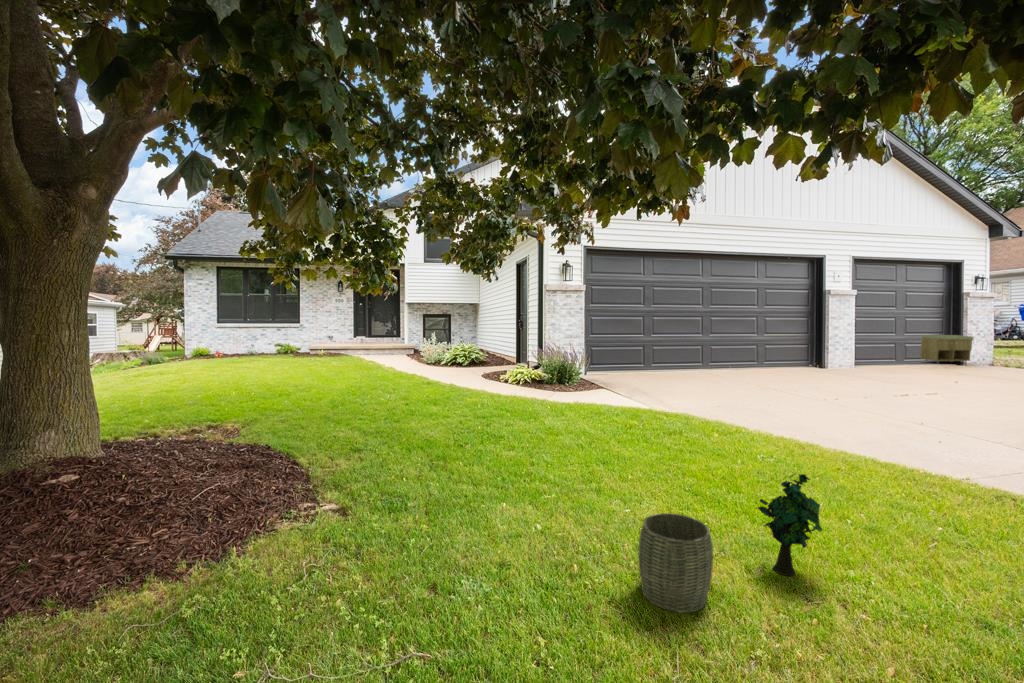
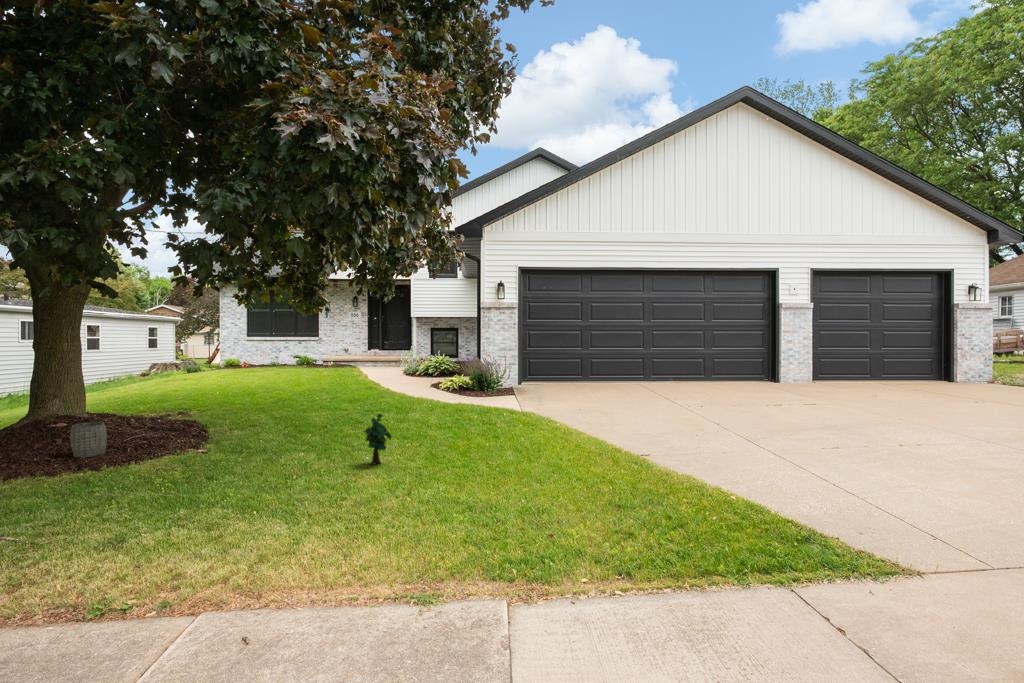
storage bench: present [920,335,973,363] -> none [904,349,957,380]
woven basket: present [638,513,713,613] -> present [70,422,107,457]

